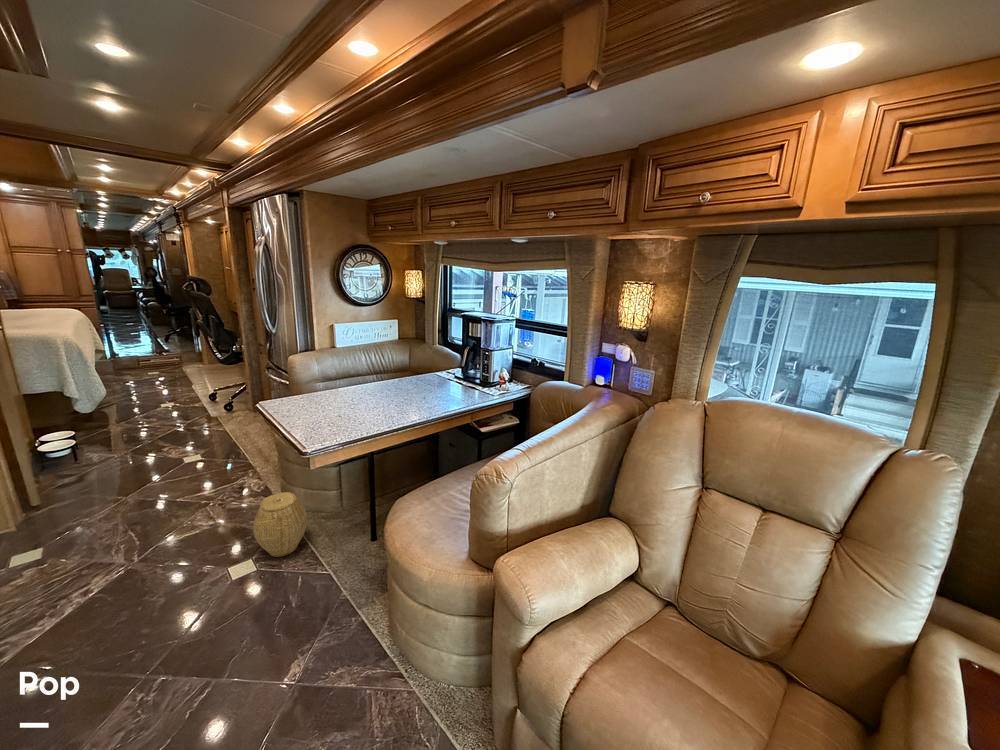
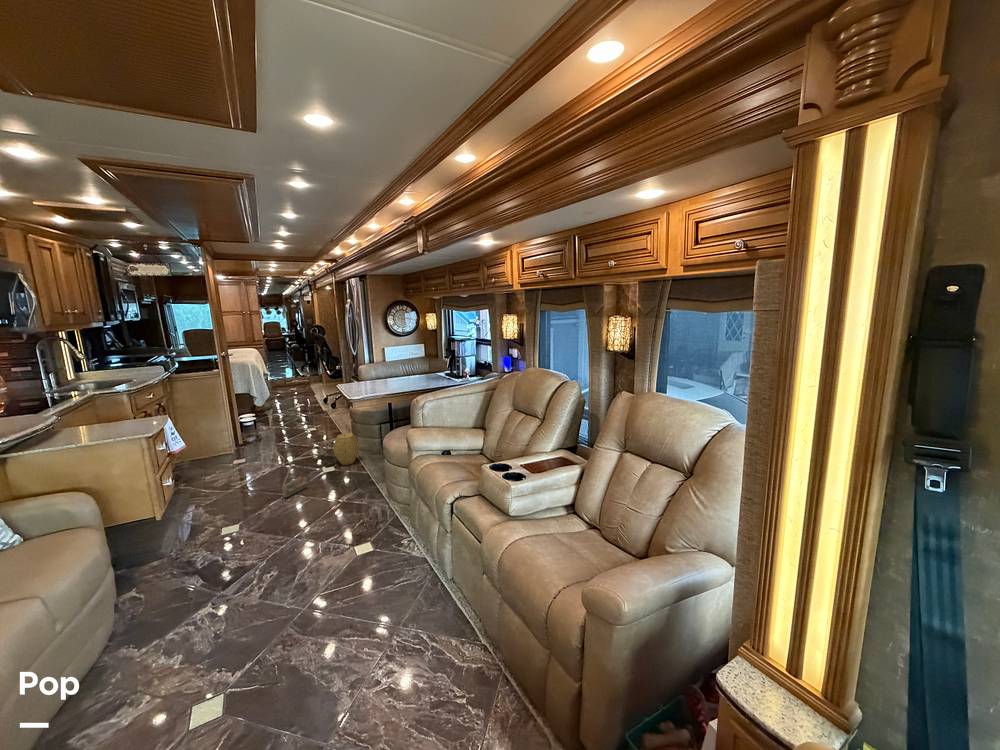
bag: none [126,616,200,708] -> present [282,465,307,497]

